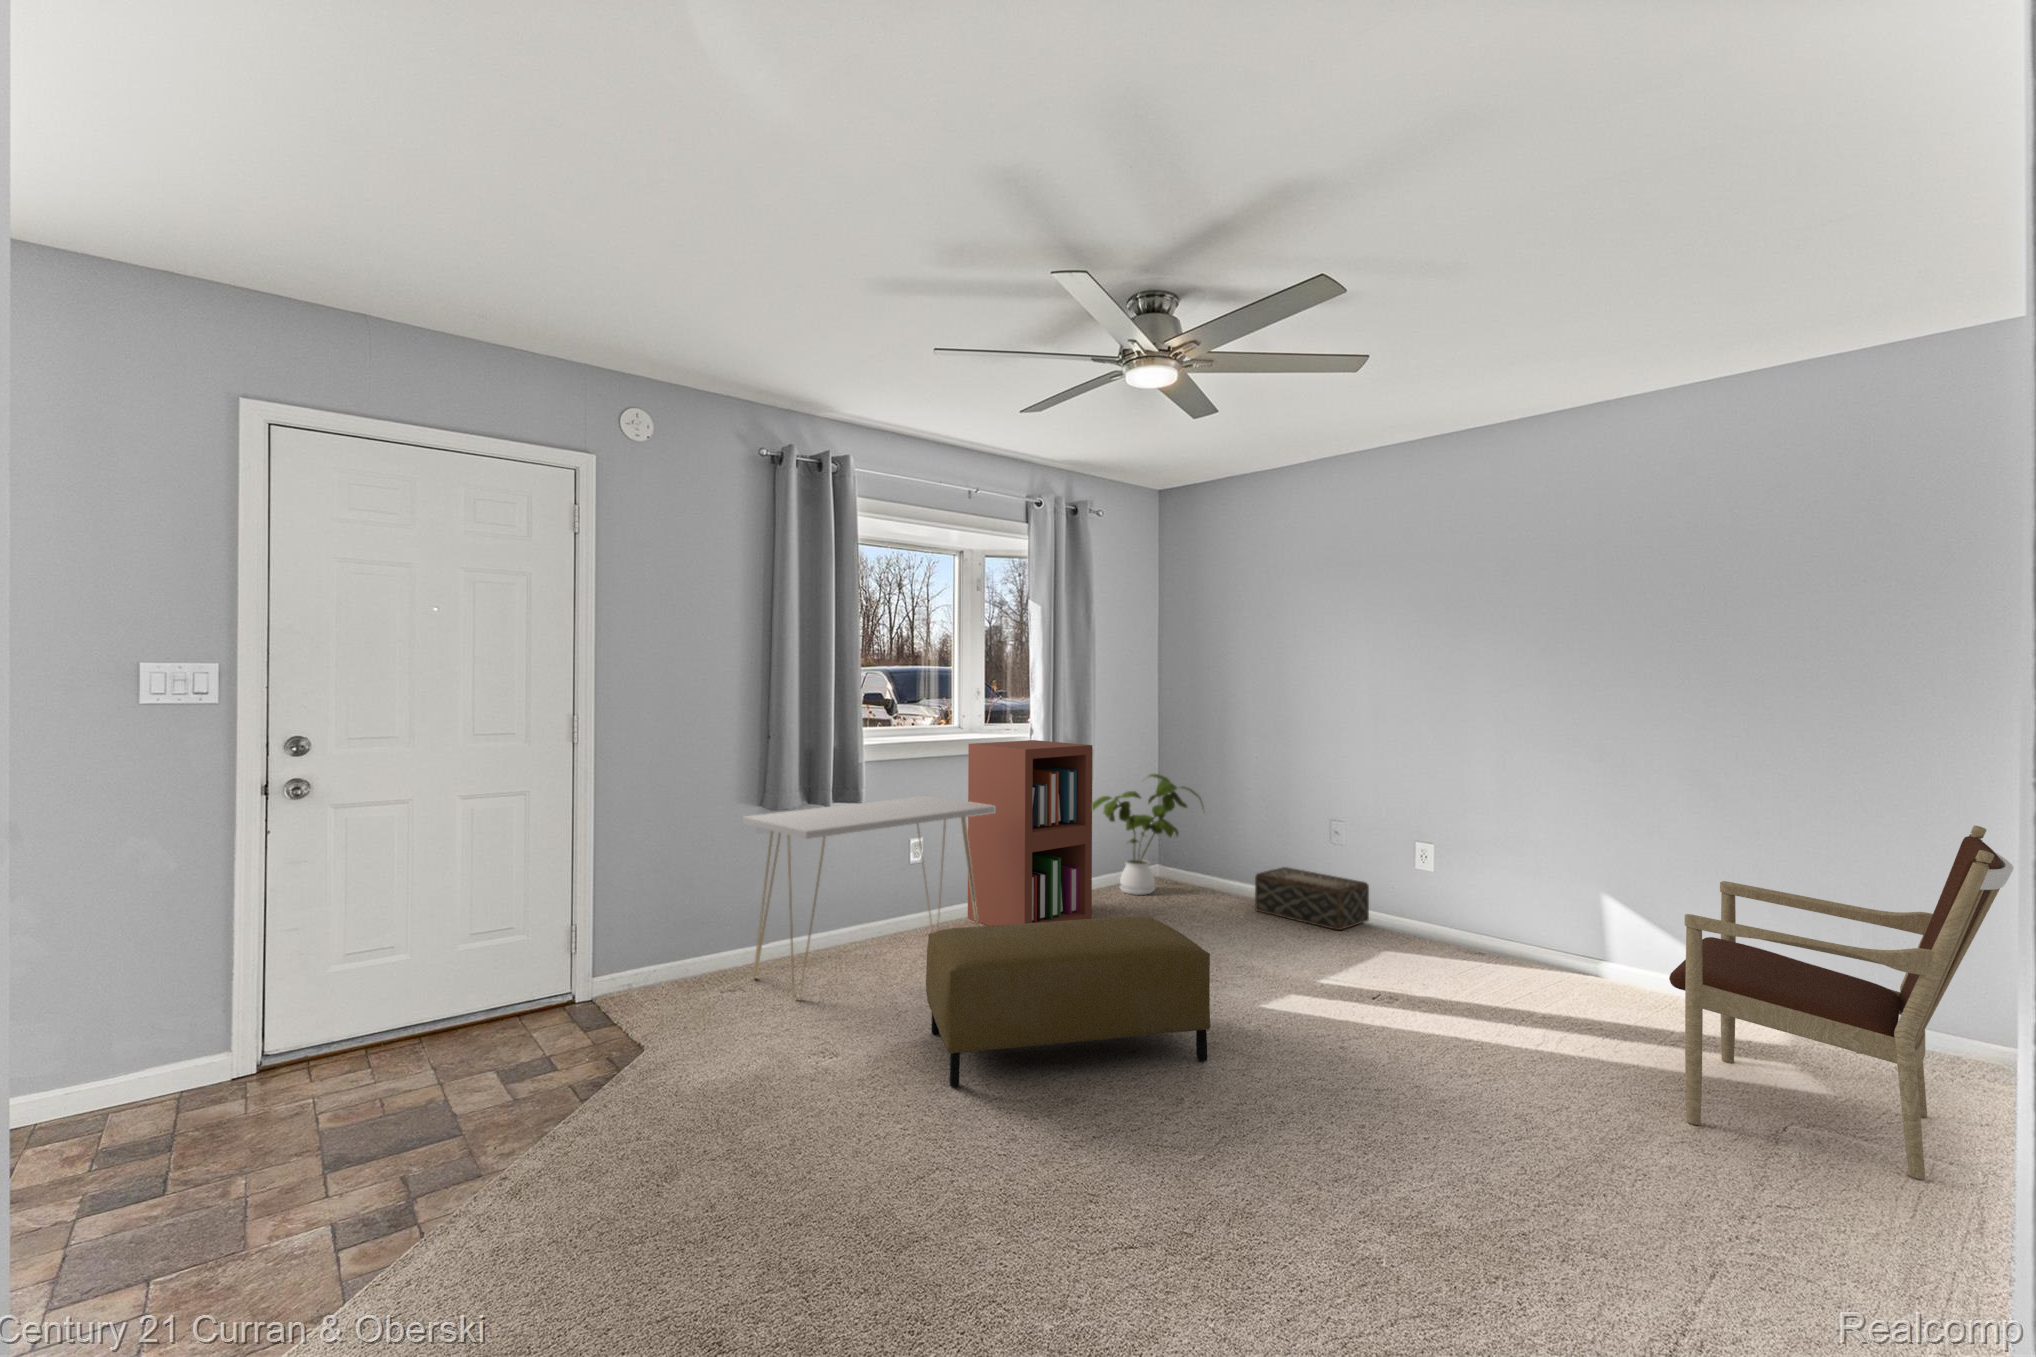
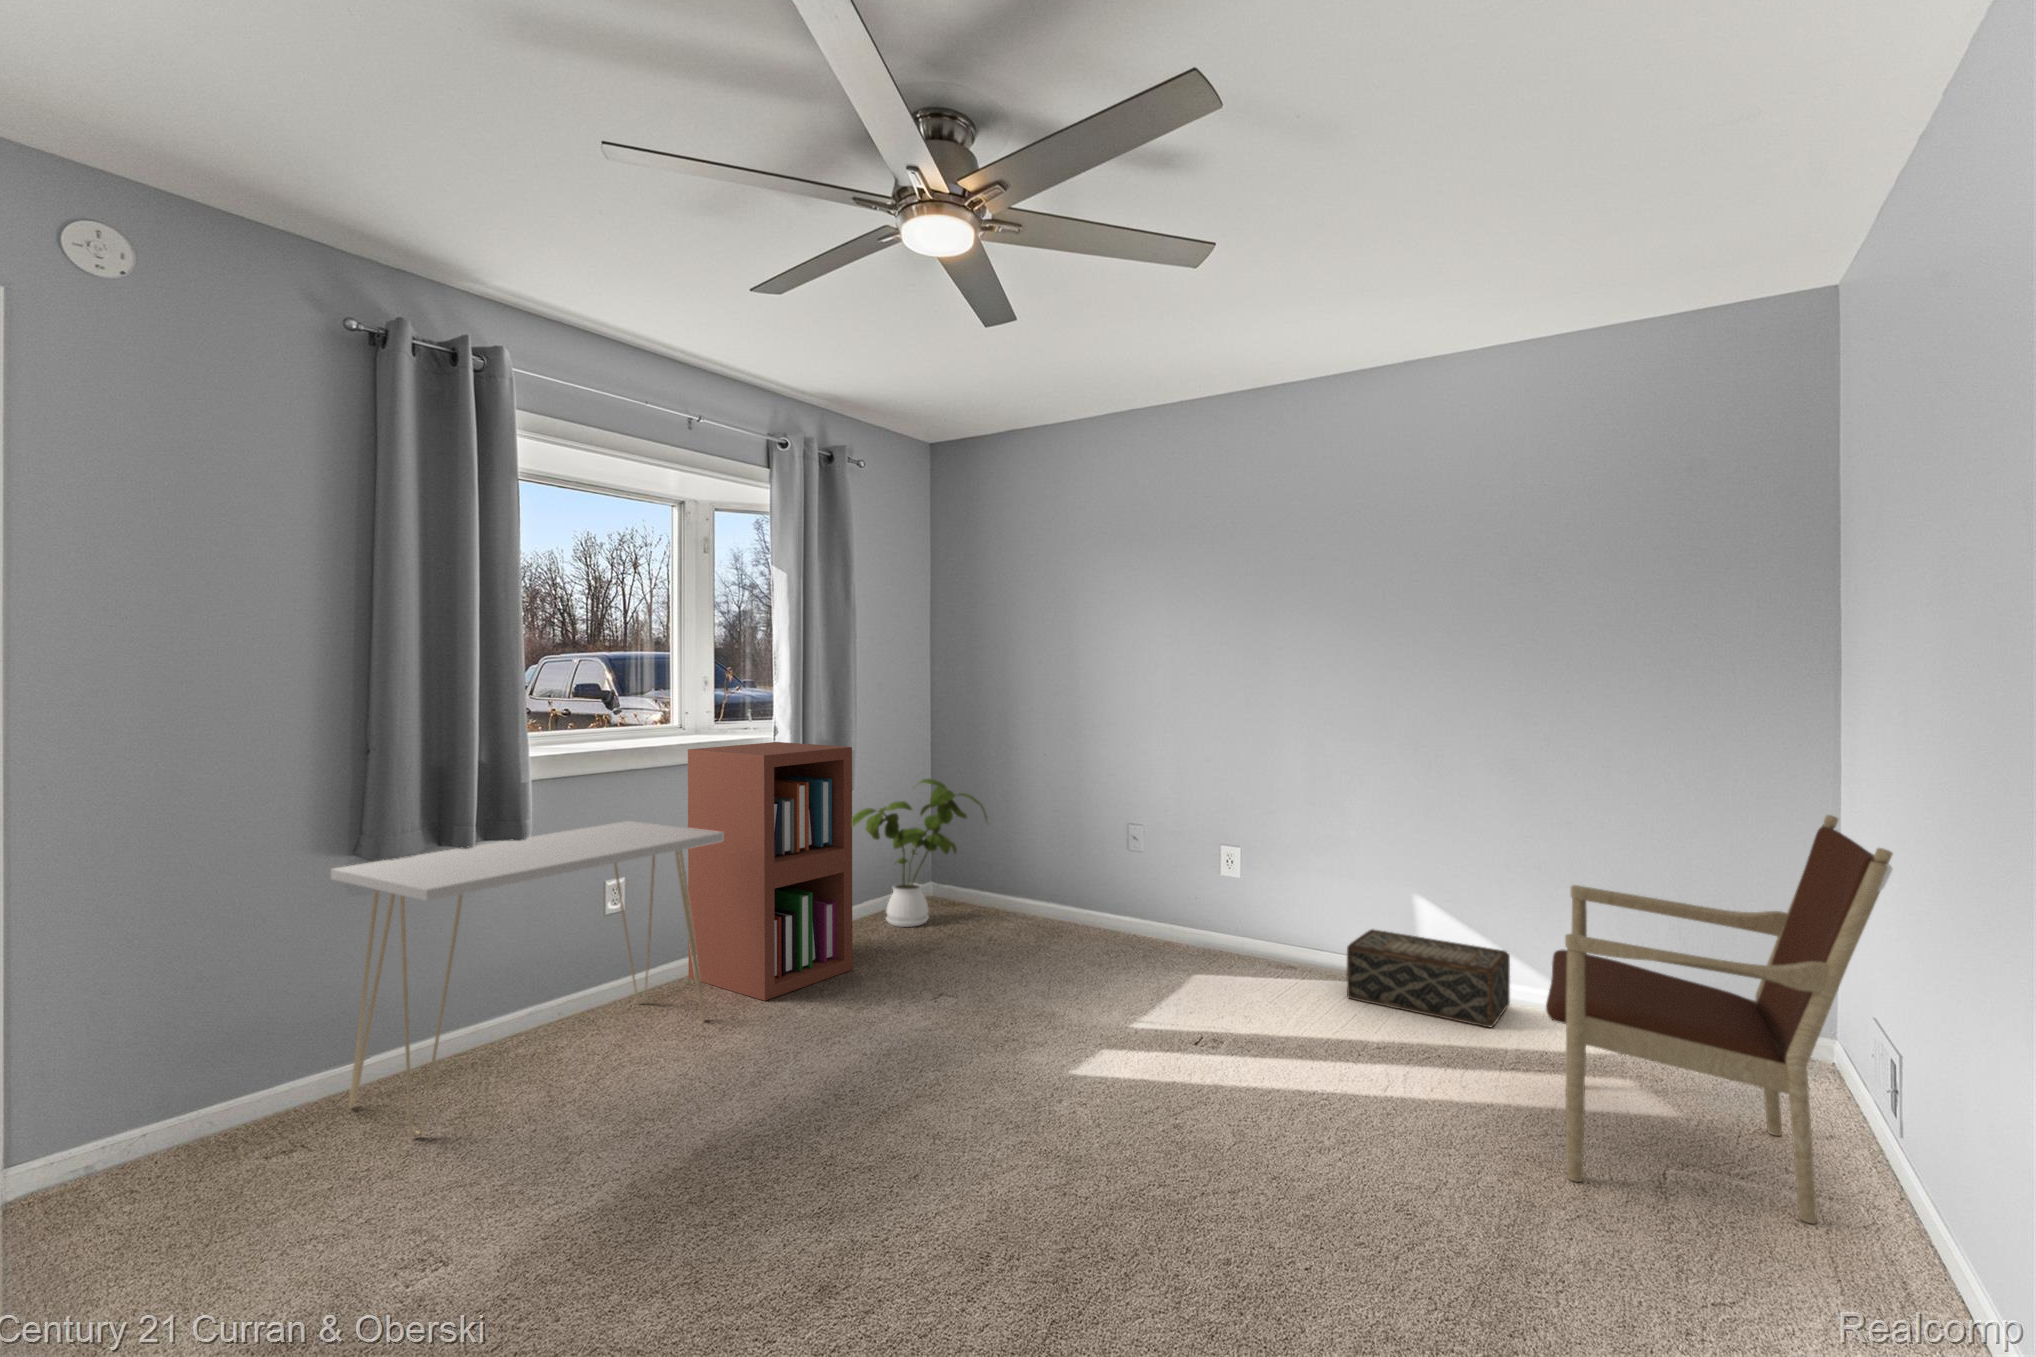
woven basket: present [1255,867,1369,930] -> present [1347,929,1510,1028]
ottoman: present [926,917,1211,1087] -> none [614,975,1017,1267]

